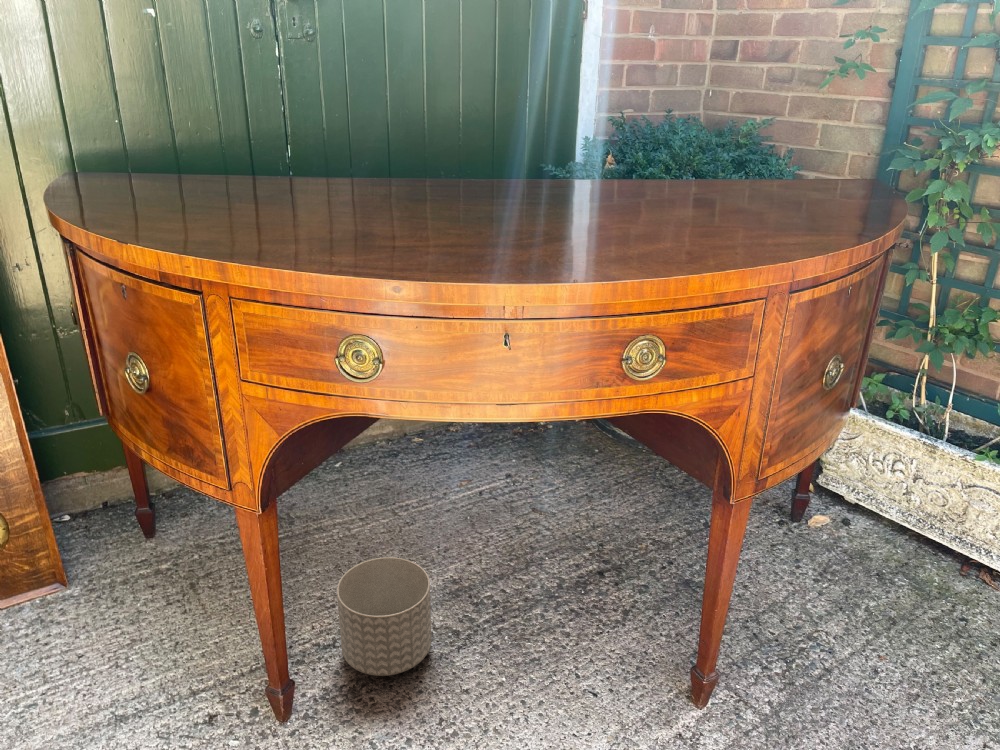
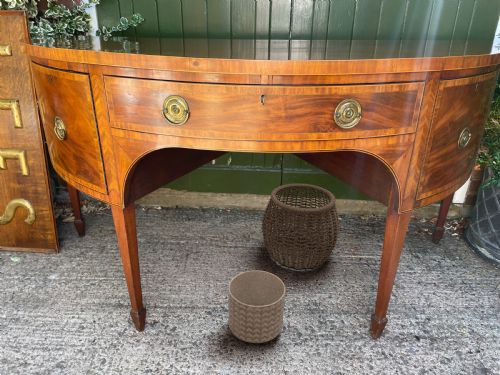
woven basket: none [313,398,445,544] -> present [261,184,340,269]

